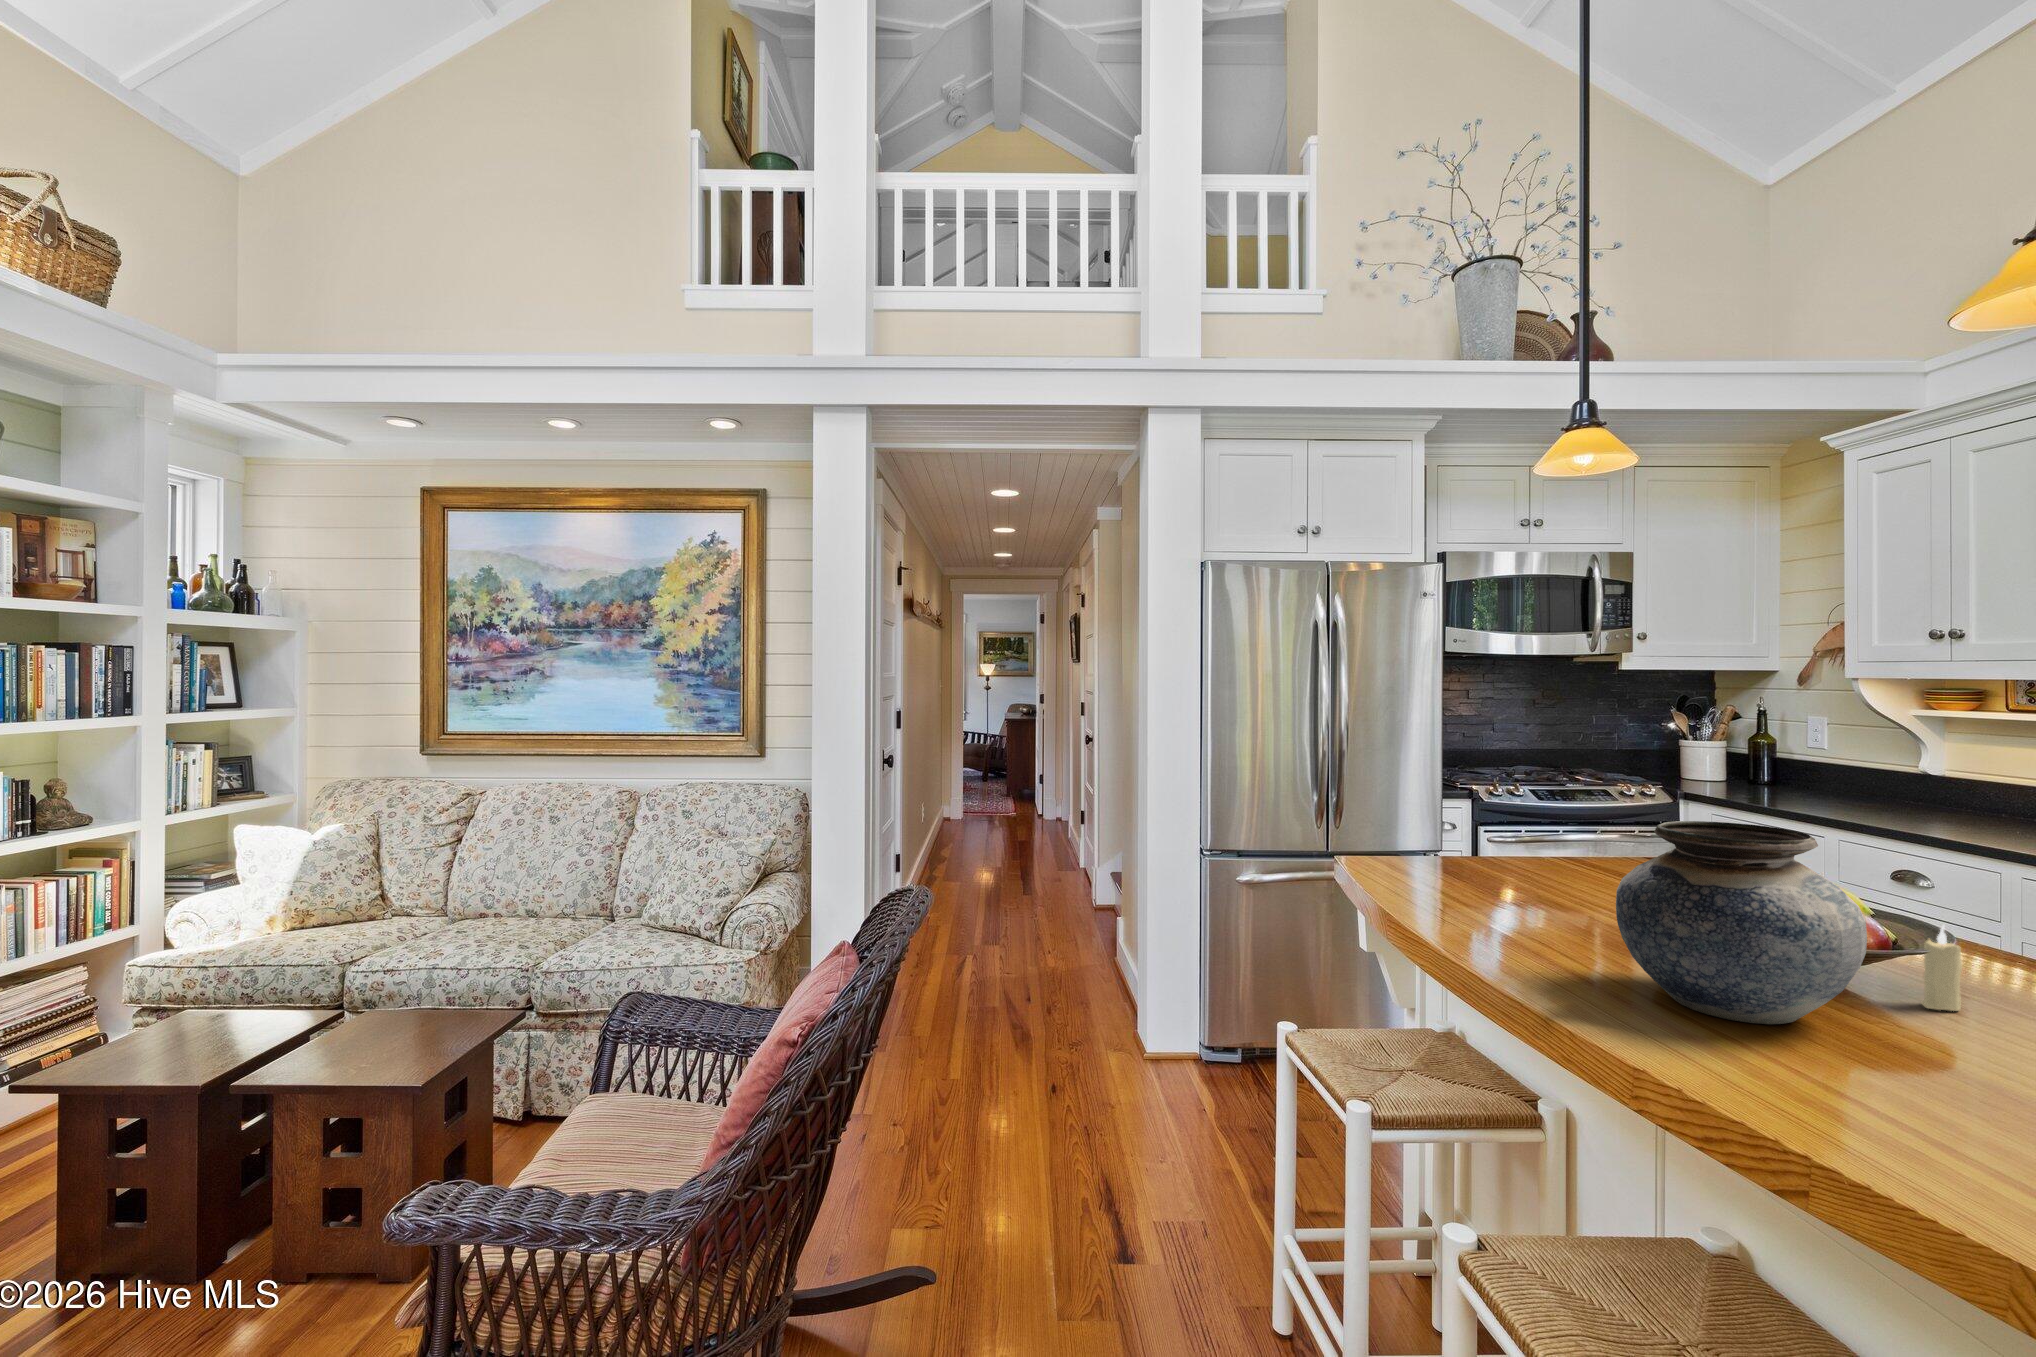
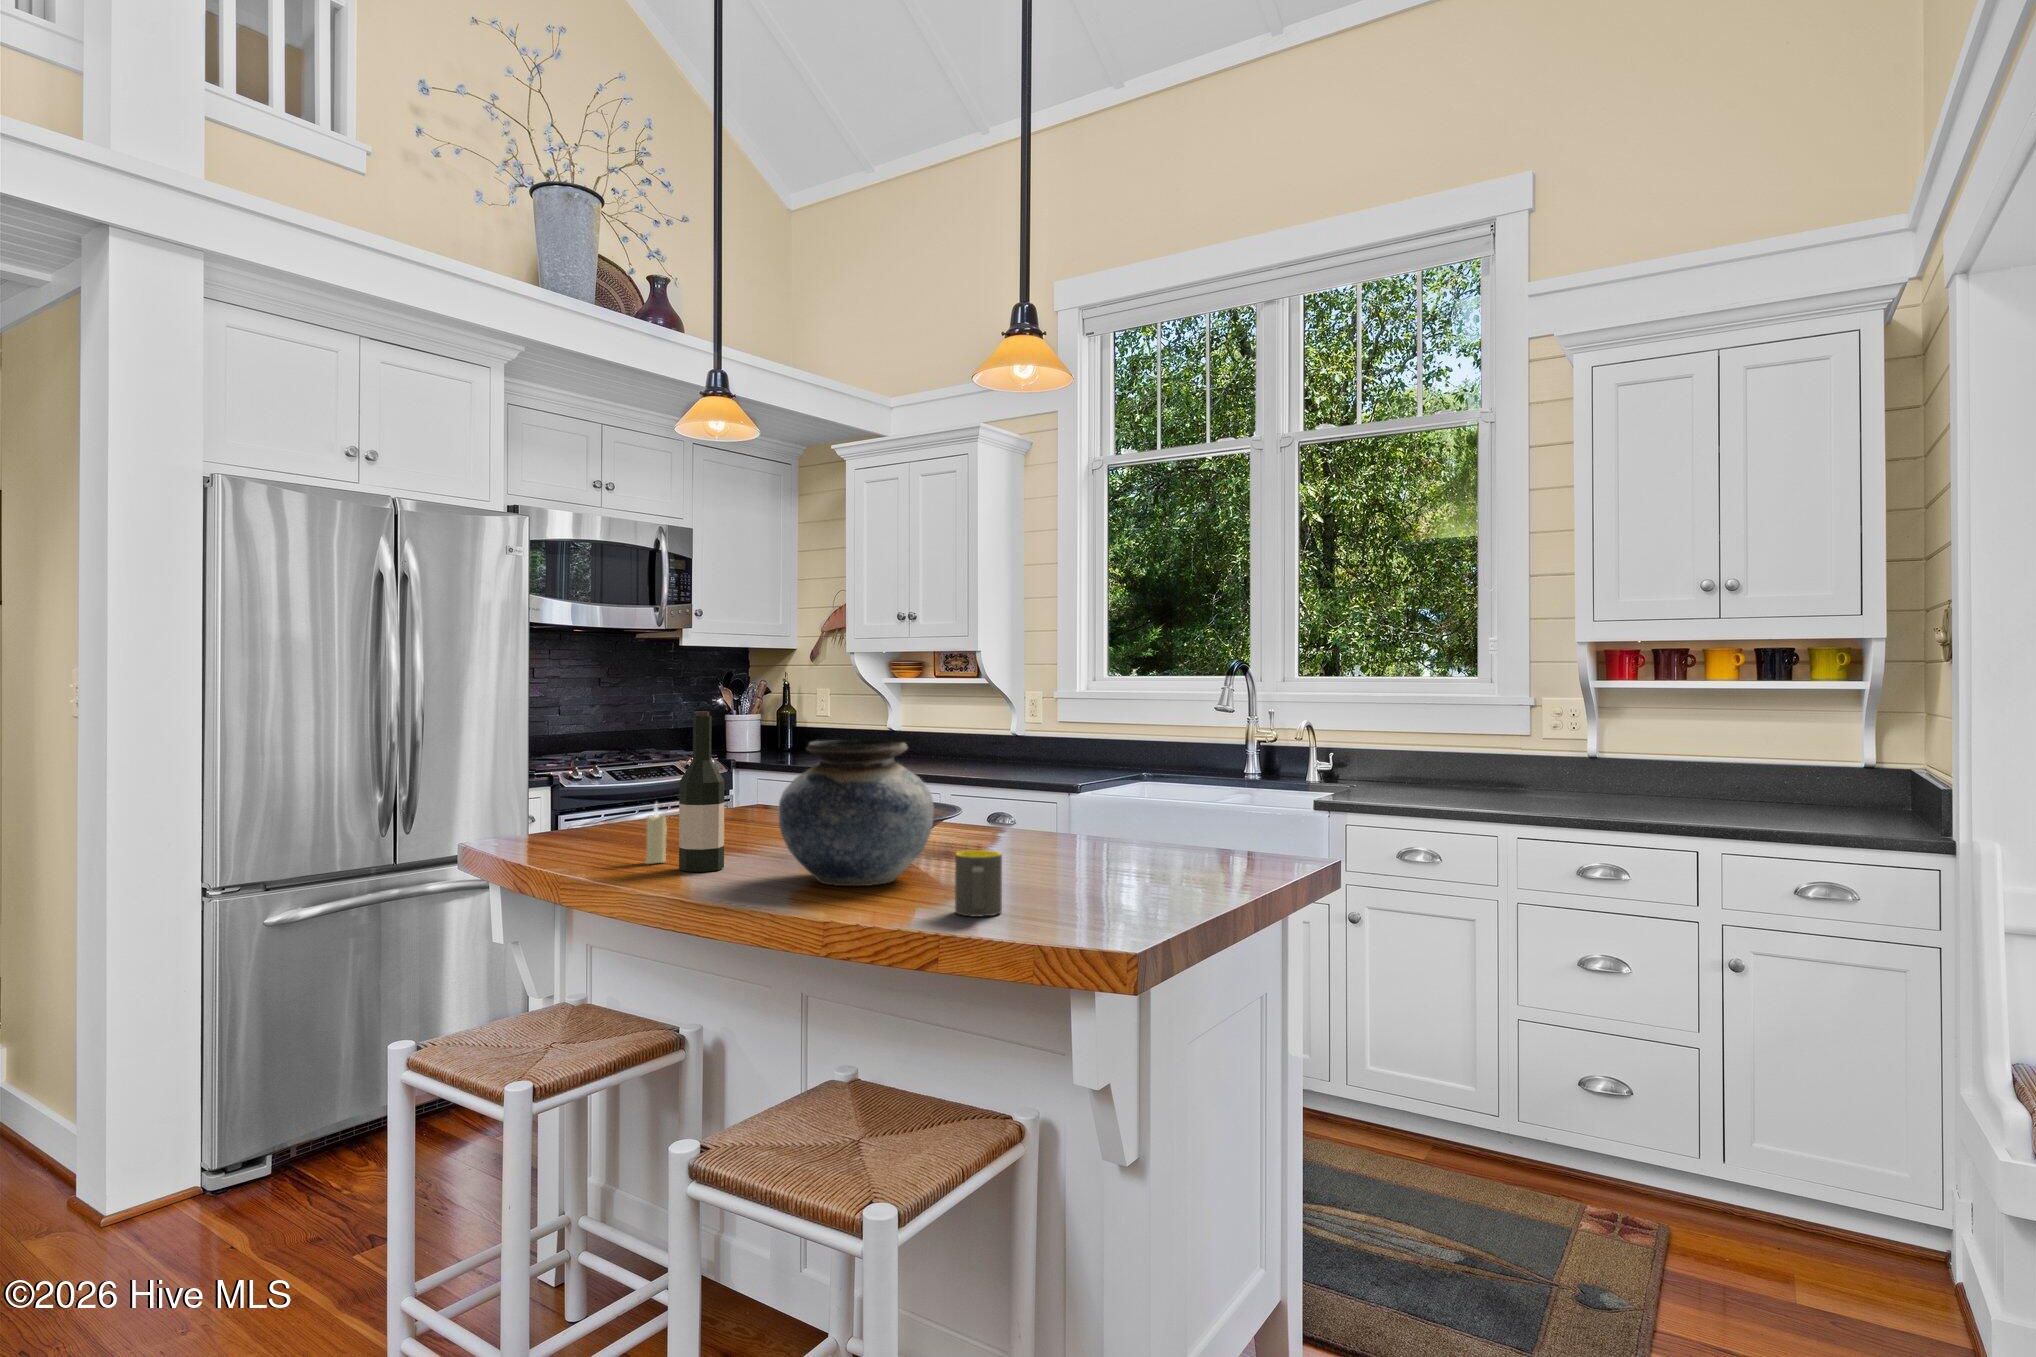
wine bottle: none [1510,771,1564,949] -> present [679,711,724,872]
candle: present [1921,925,1962,1011] -> present [645,806,667,864]
mug: none [1867,1028,1965,1148] -> present [955,850,1002,916]

